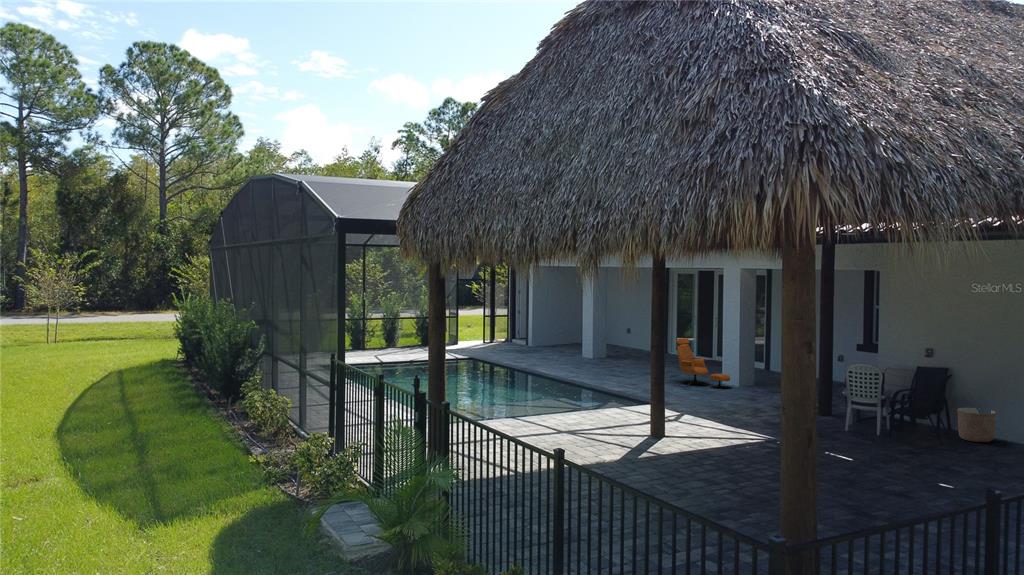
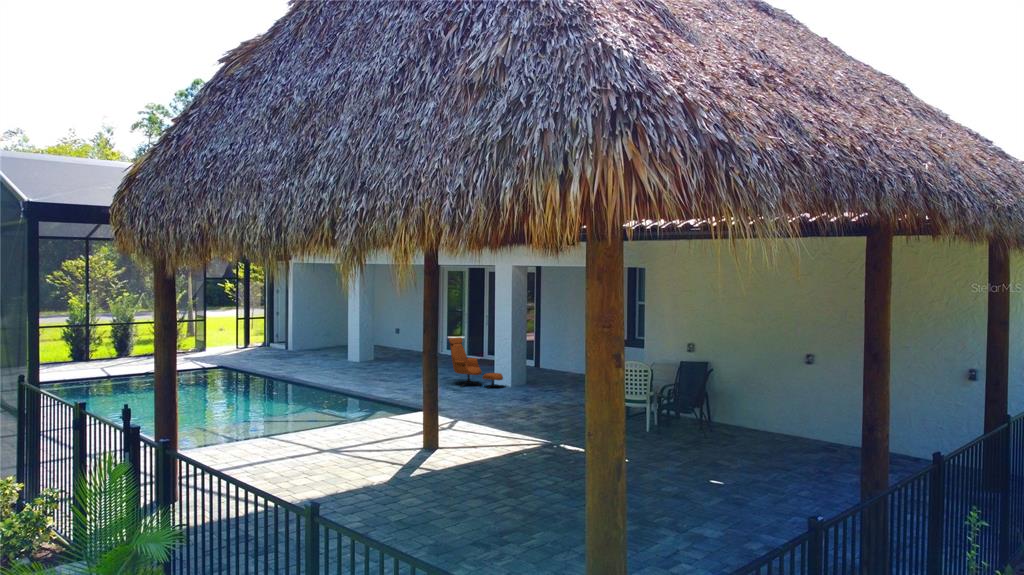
planter: present [958,408,996,442] -> none [715,400,747,432]

